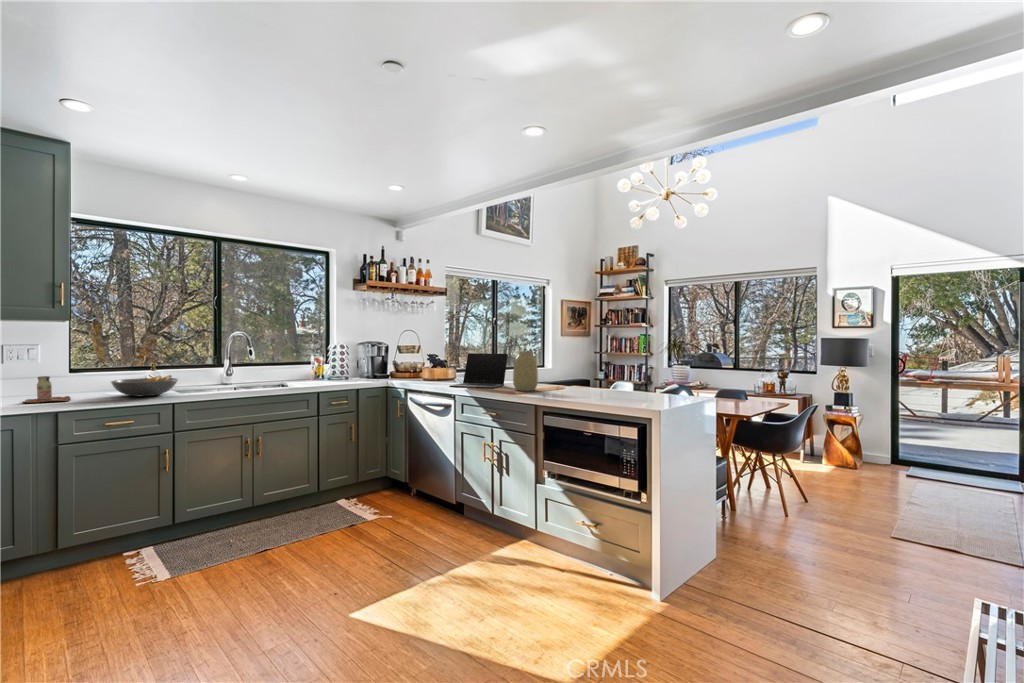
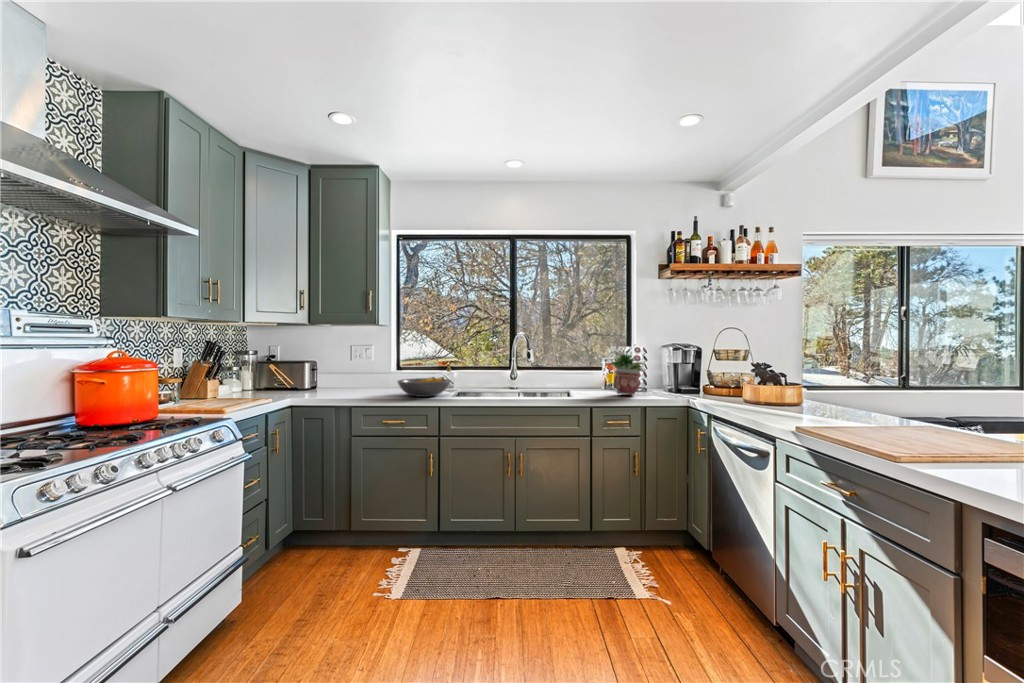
potted plant: none [326,347,357,382] -> present [610,352,644,395]
vase: present [513,351,538,391] -> none [903,365,976,455]
laptop: present [449,353,508,389] -> none [766,364,900,435]
bottle: present [24,376,71,403] -> none [338,373,374,396]

